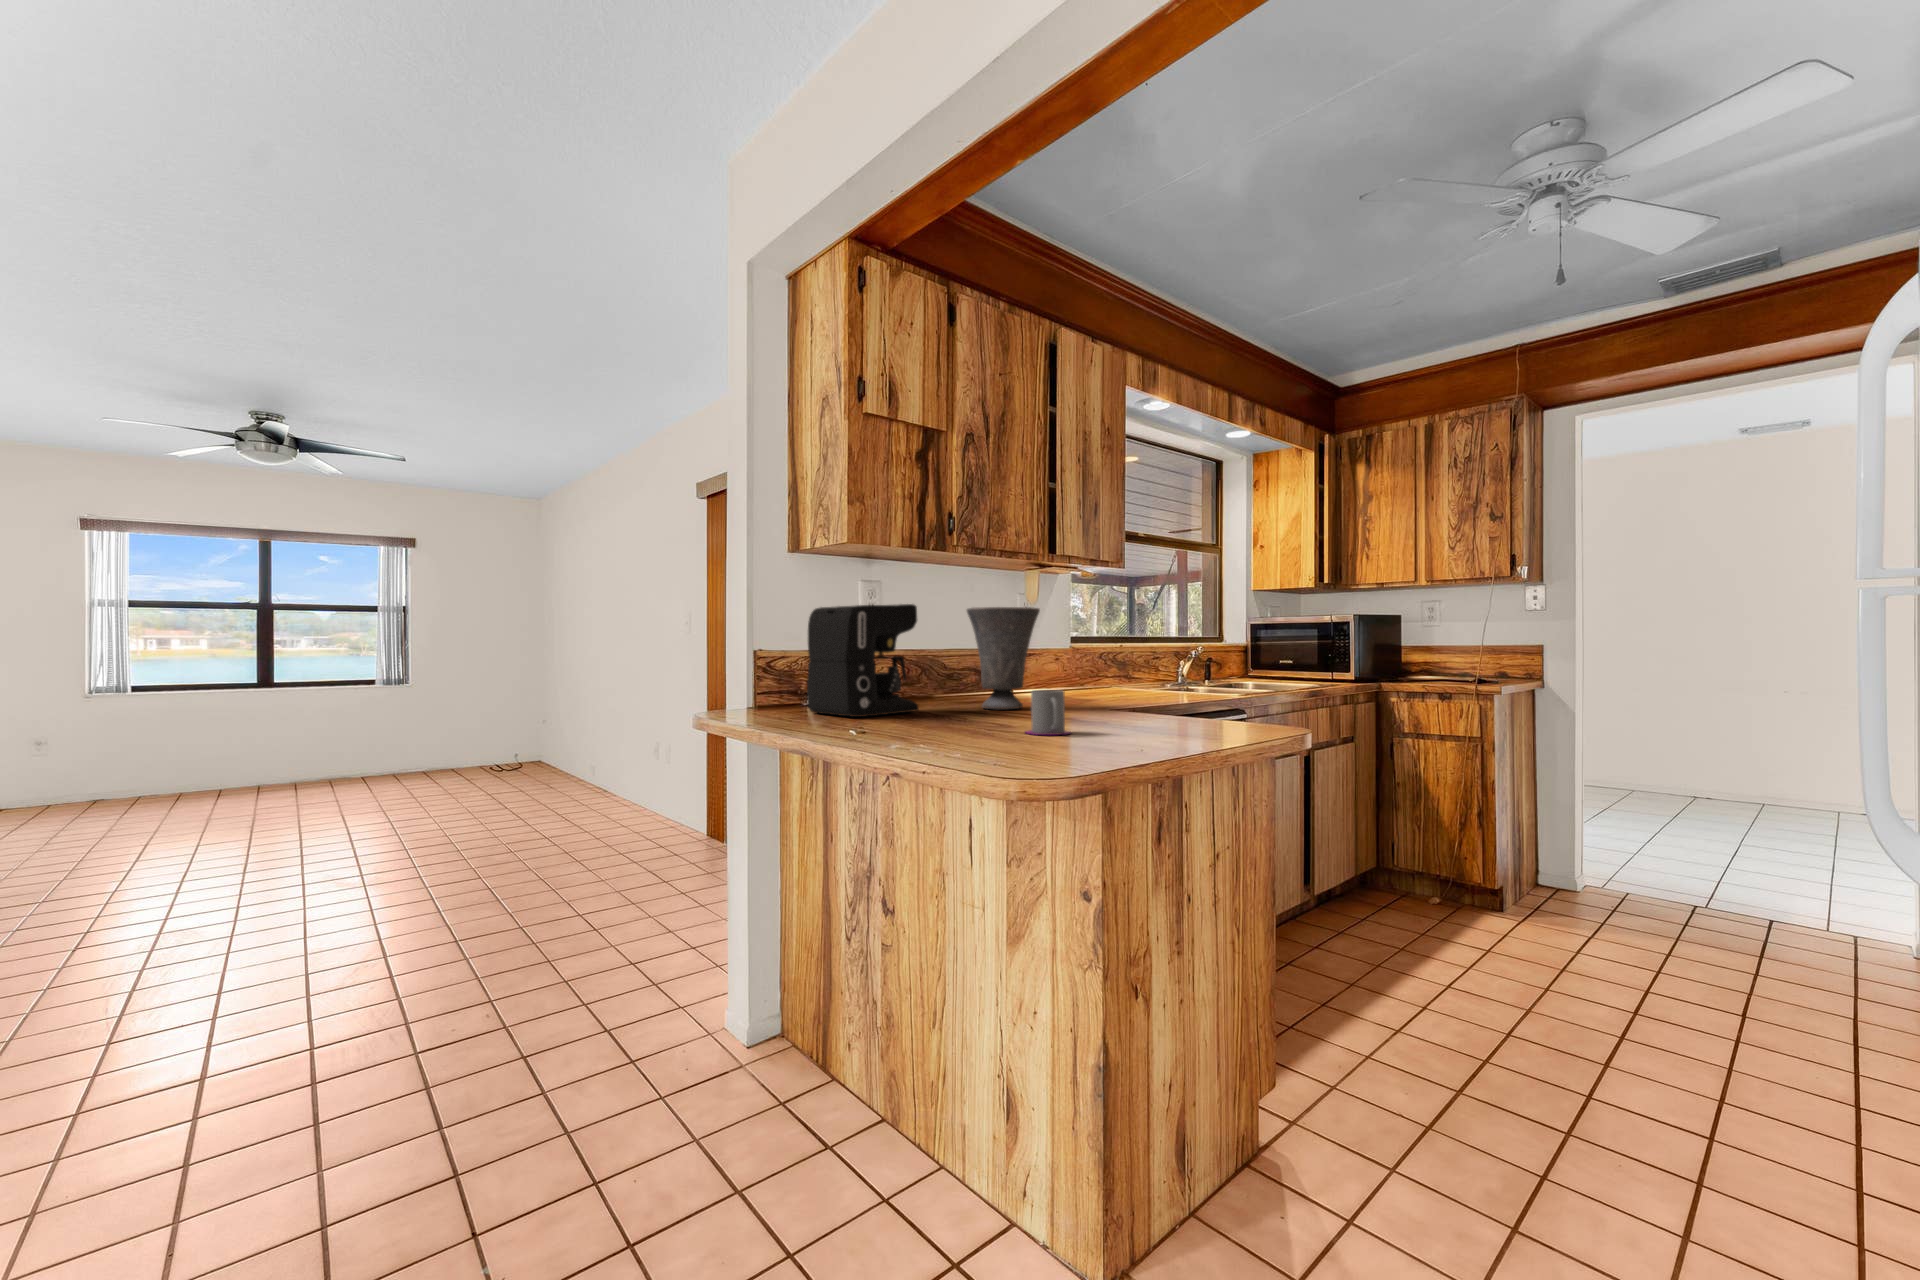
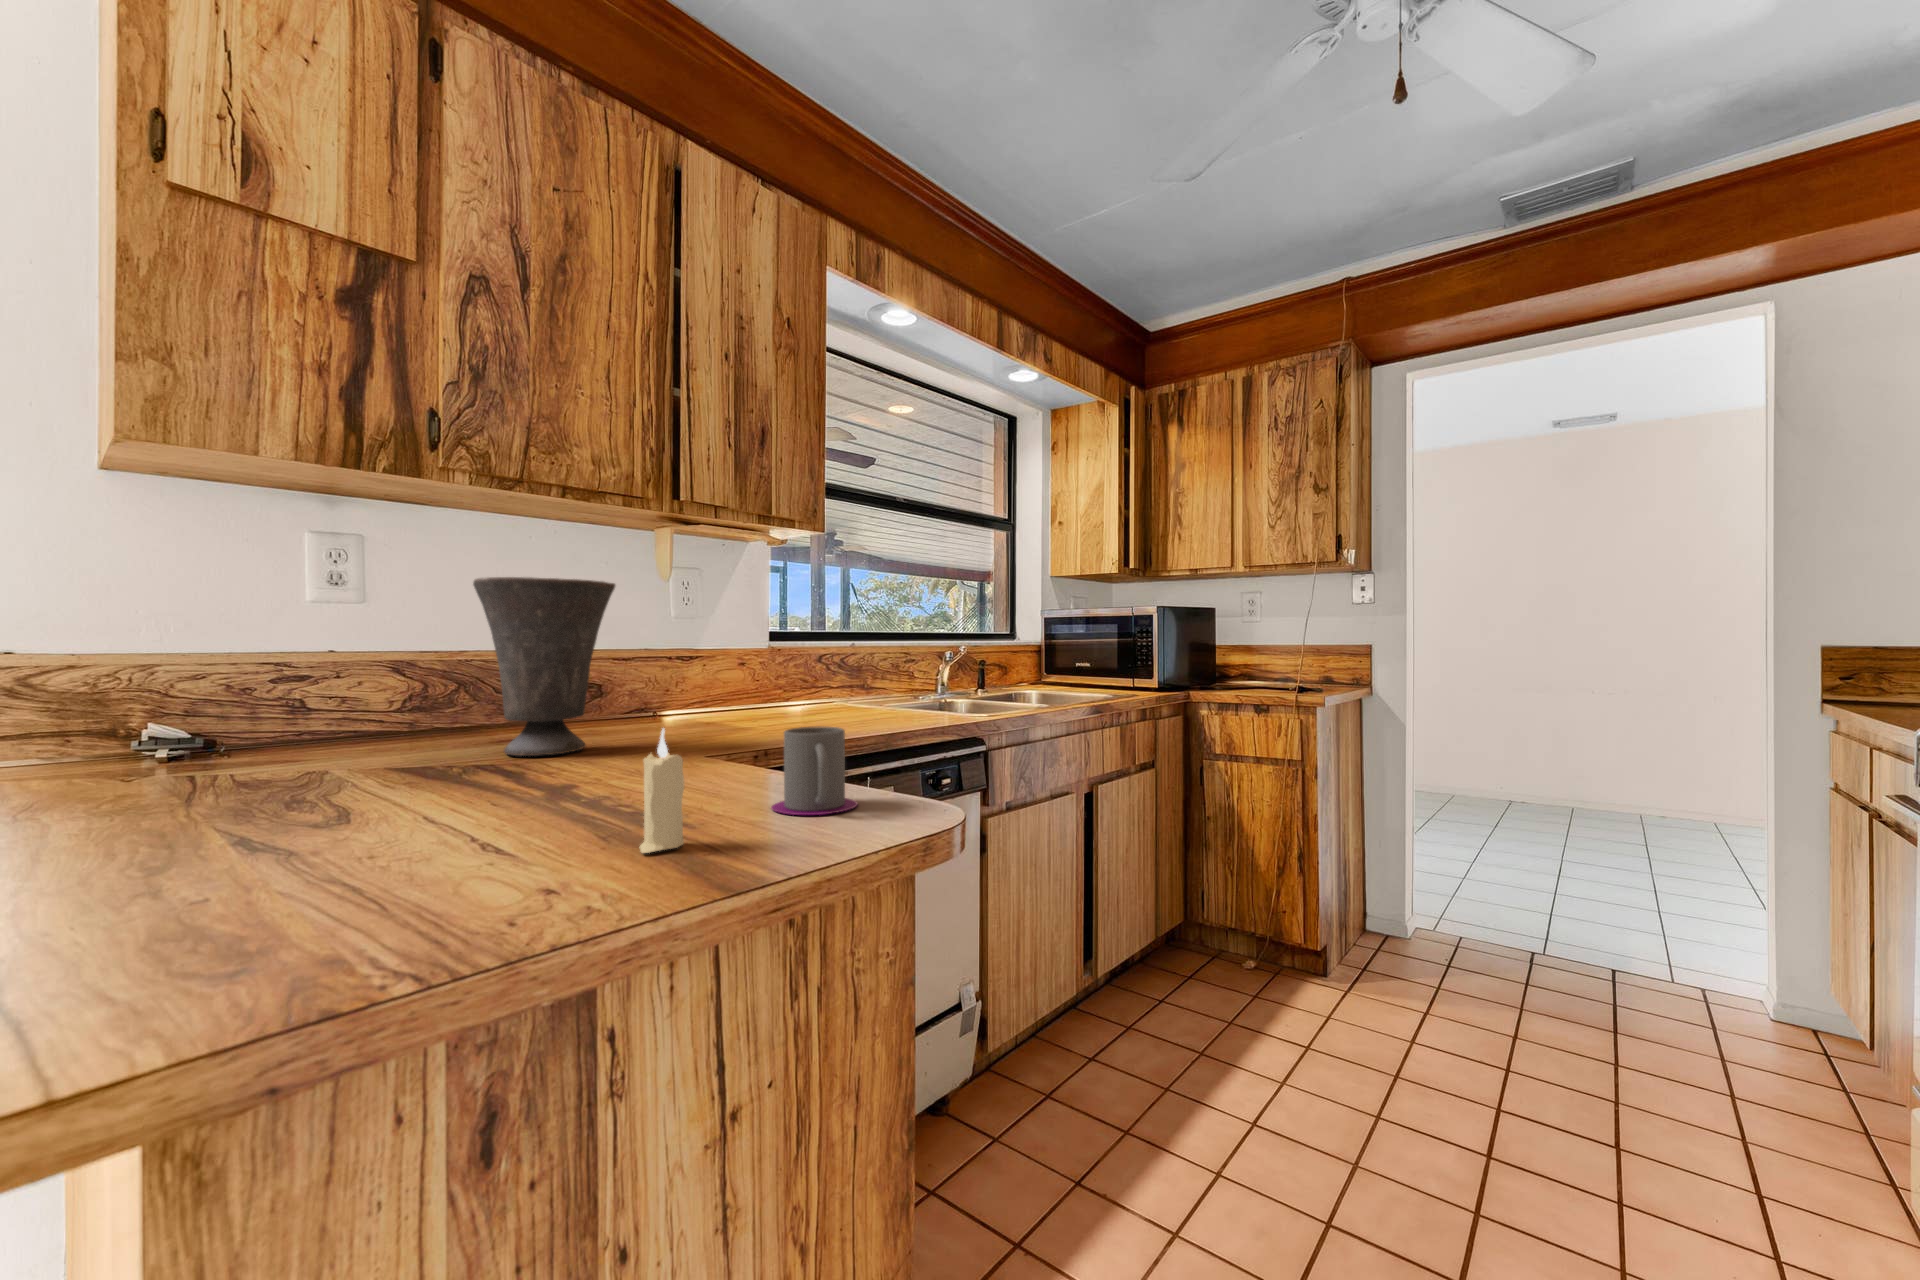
coffee maker: present [807,604,919,717] -> none [76,565,344,789]
candle: none [1161,682,1180,738] -> present [640,729,684,853]
mug: present [1026,690,1071,735] -> present [771,726,857,815]

